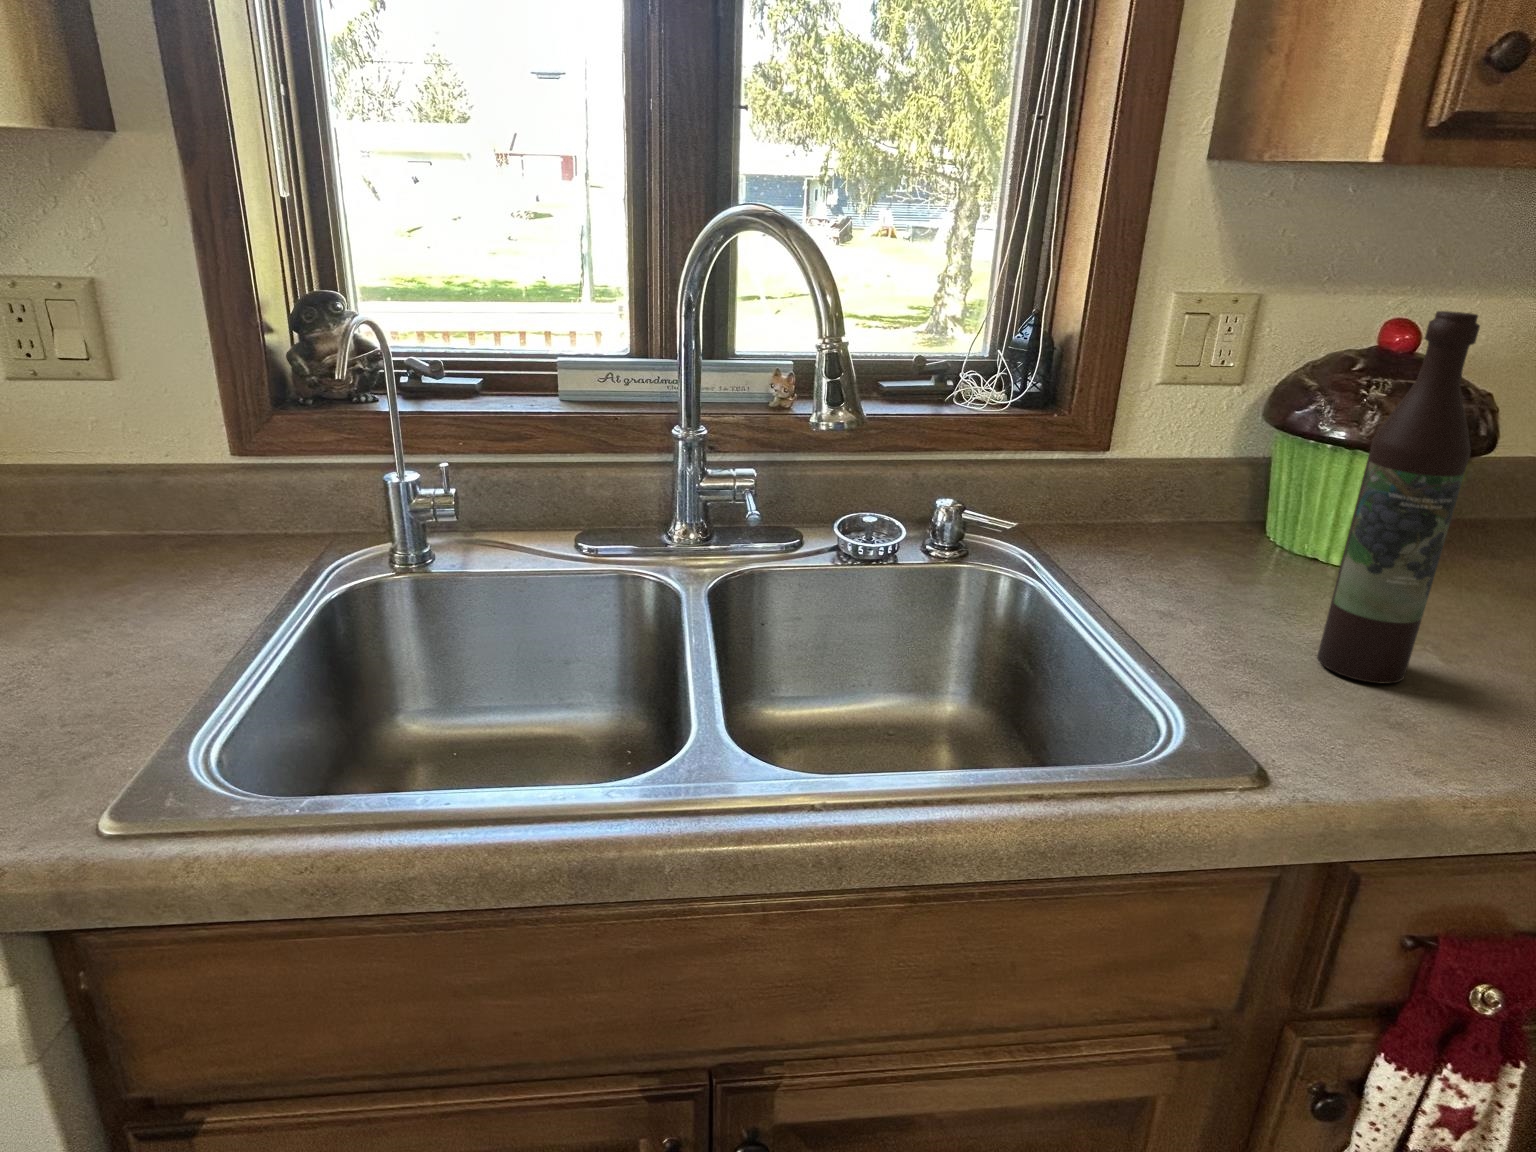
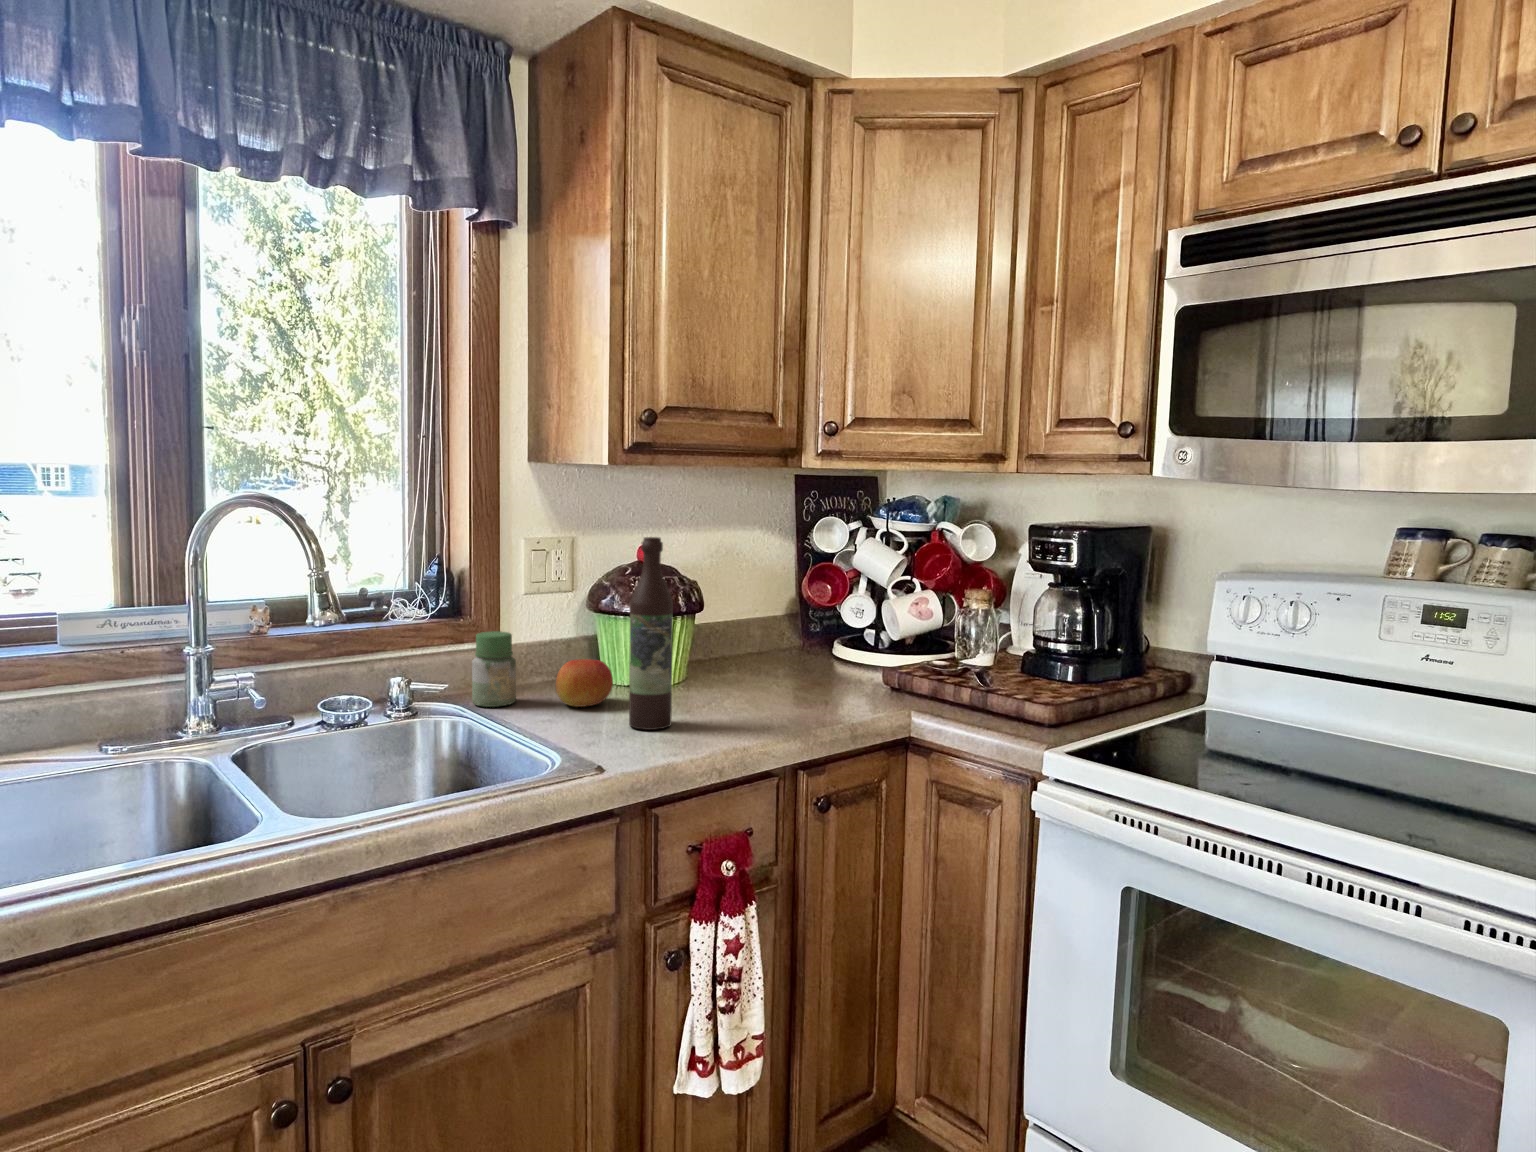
jar: none [1051,444,1130,565] -> present [472,631,516,707]
apple: none [1188,512,1294,594] -> present [556,659,613,707]

